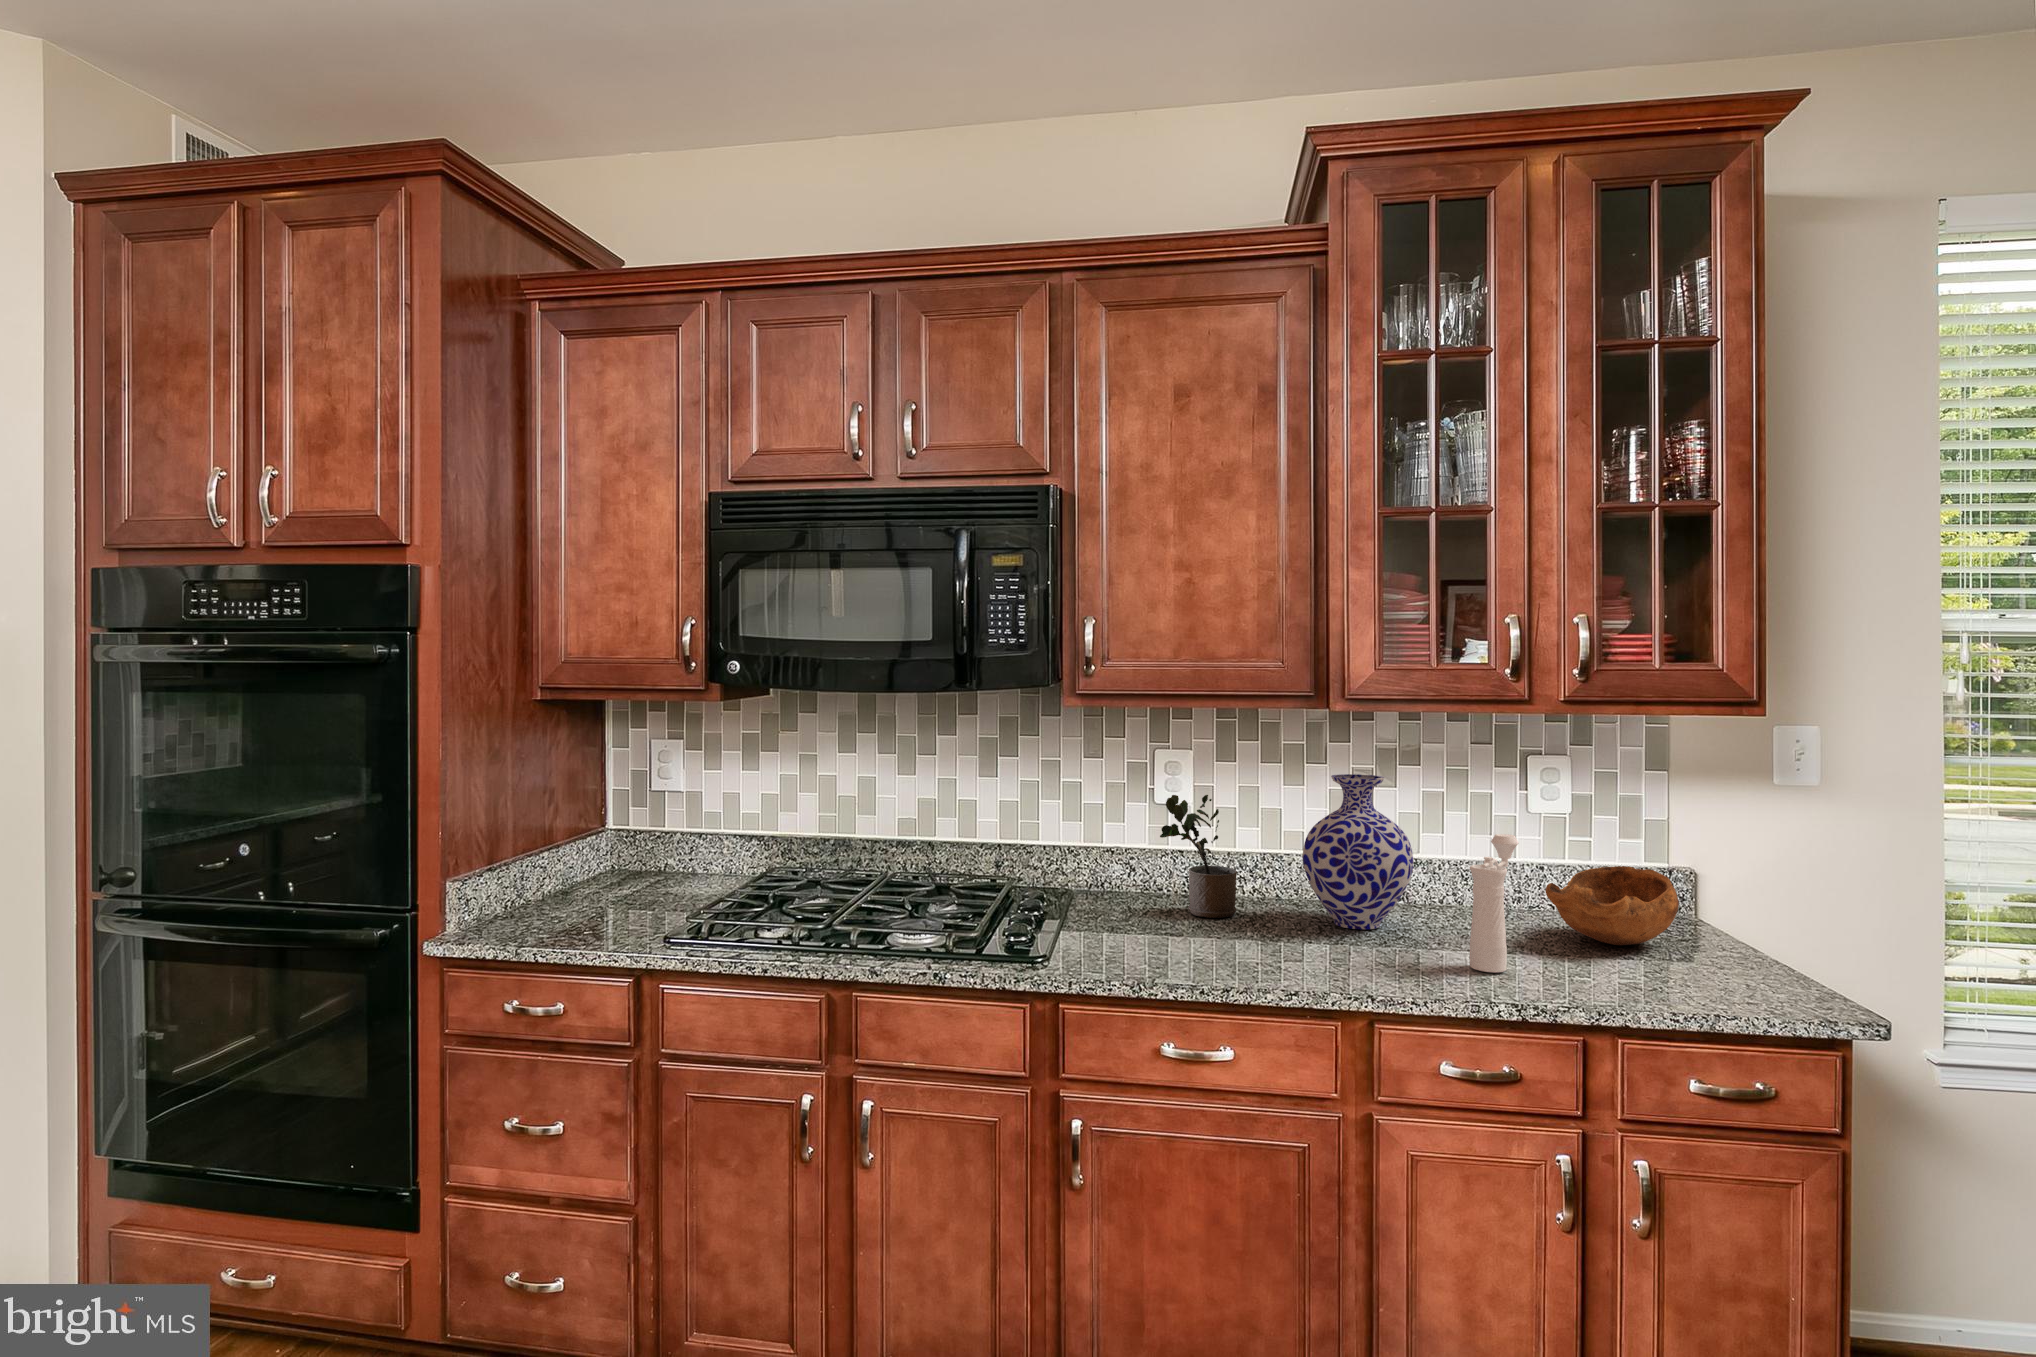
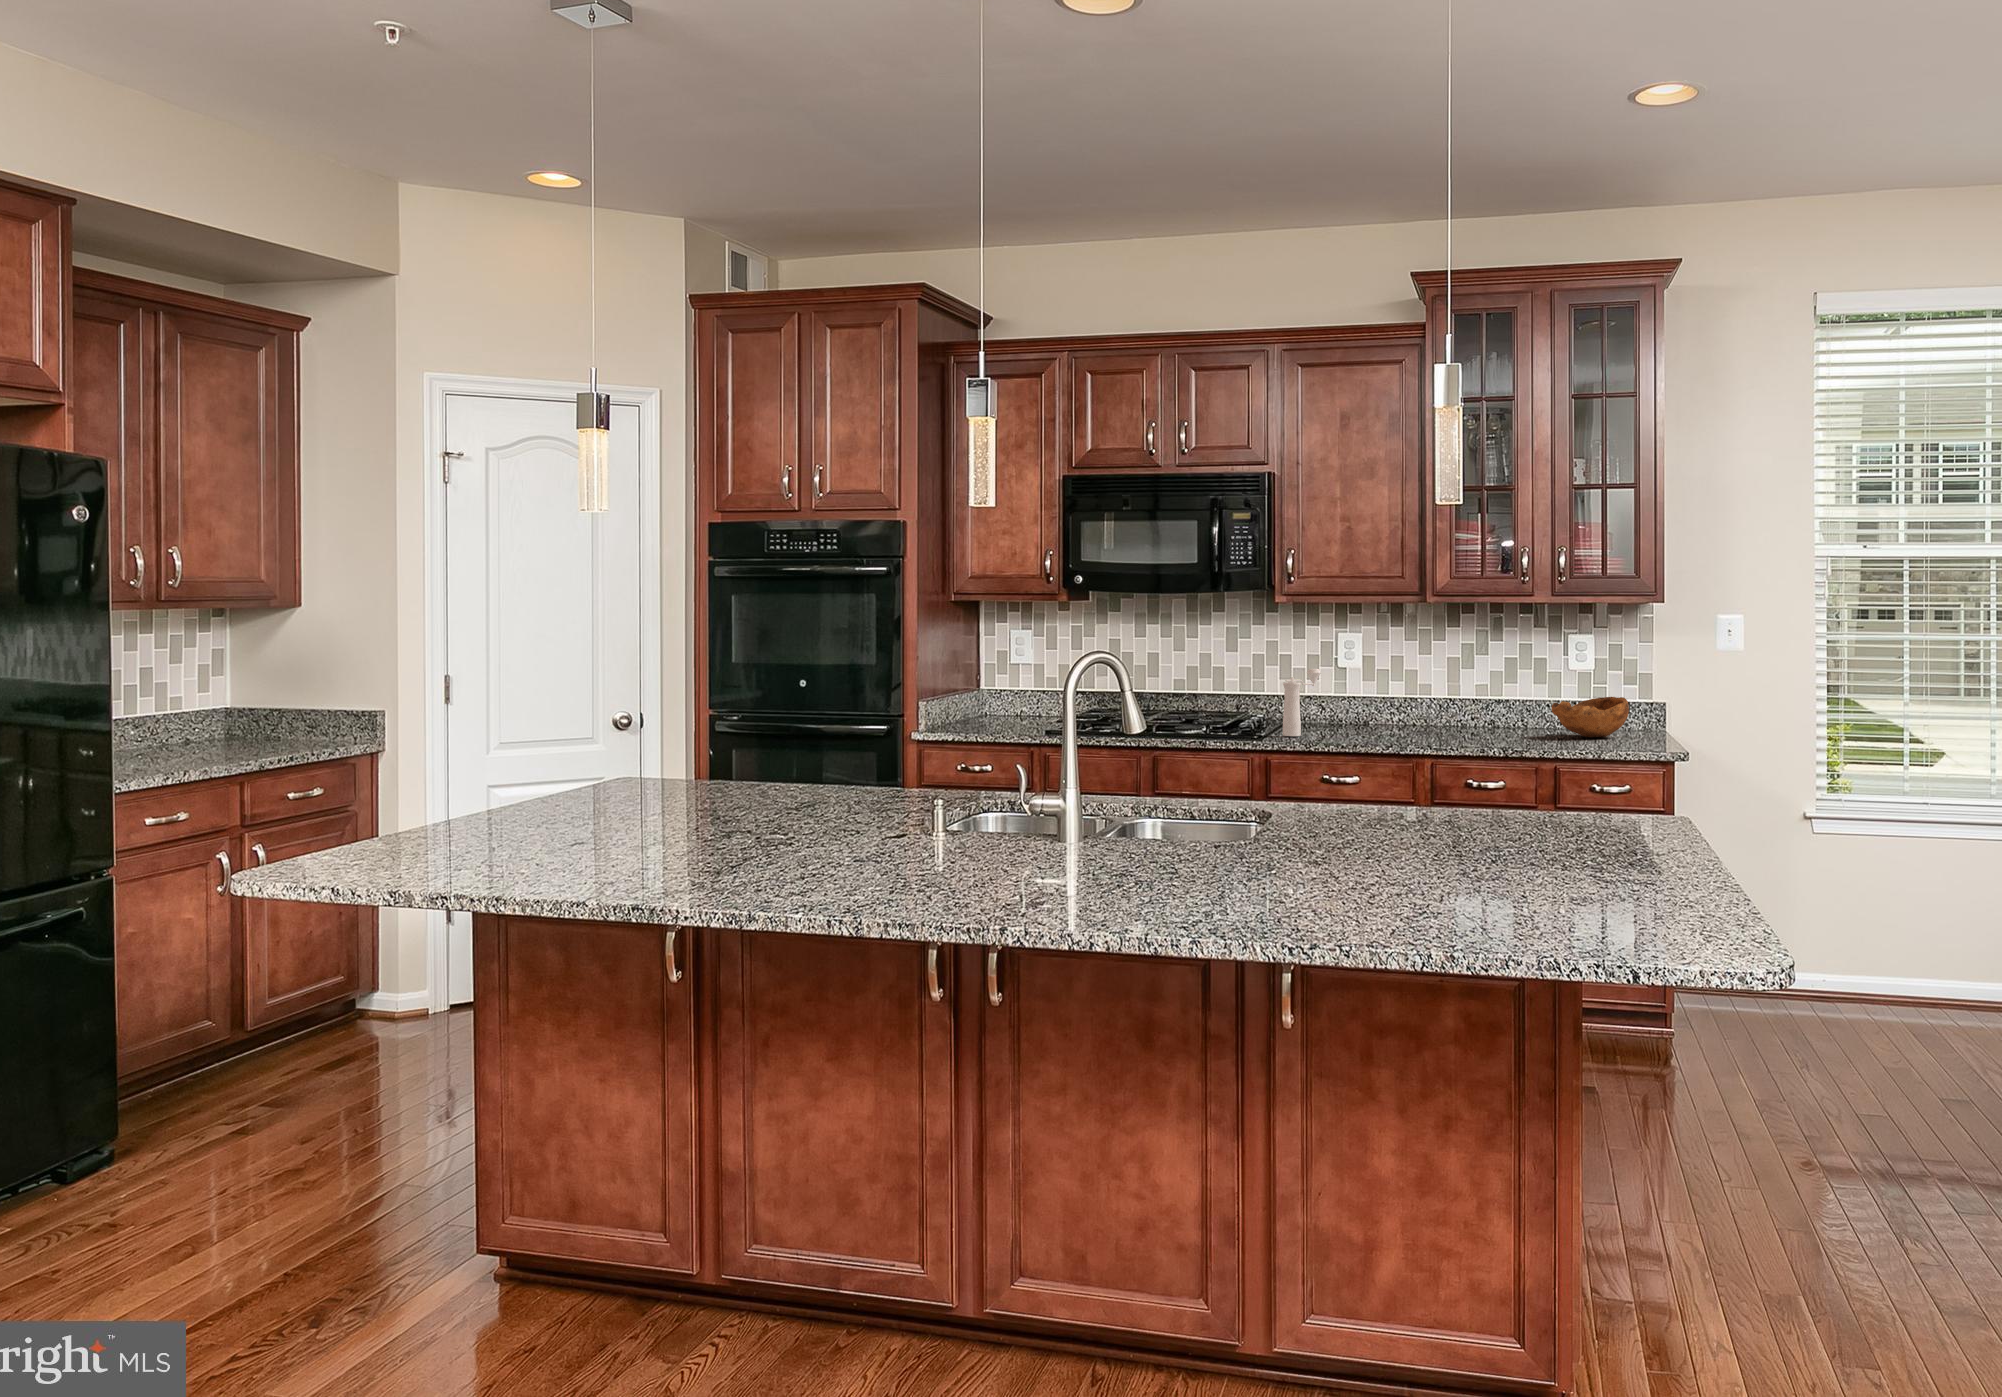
vase: present [1302,774,1414,929] -> none [1418,643,1483,733]
potted plant: present [1160,795,1237,918] -> none [1333,657,1381,730]
pepper mill: present [1470,834,1519,972] -> present [1283,669,1321,736]

